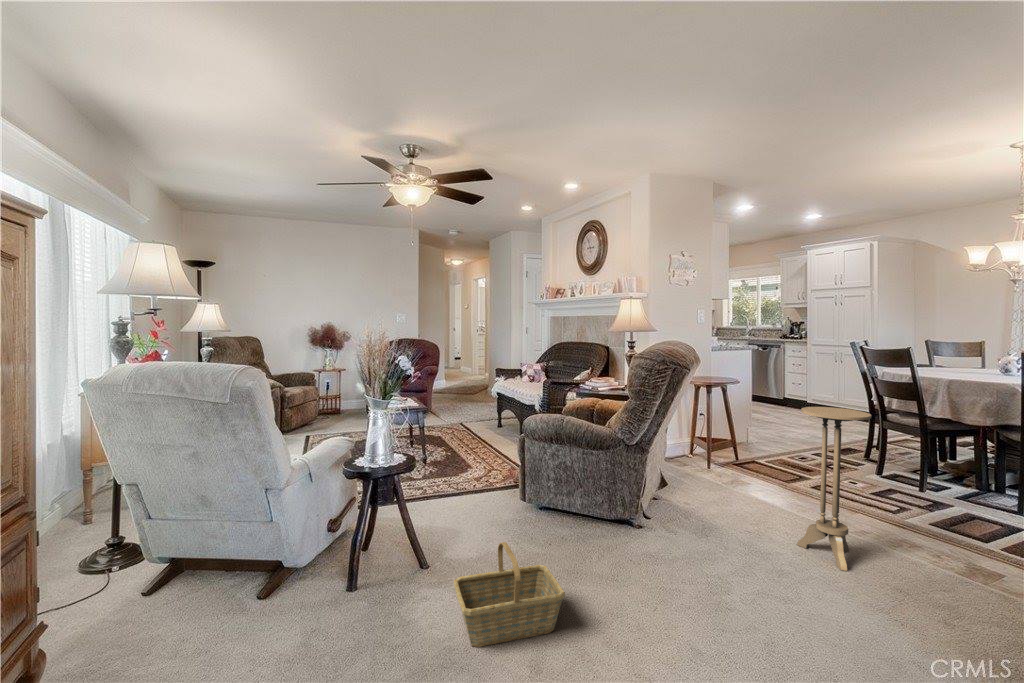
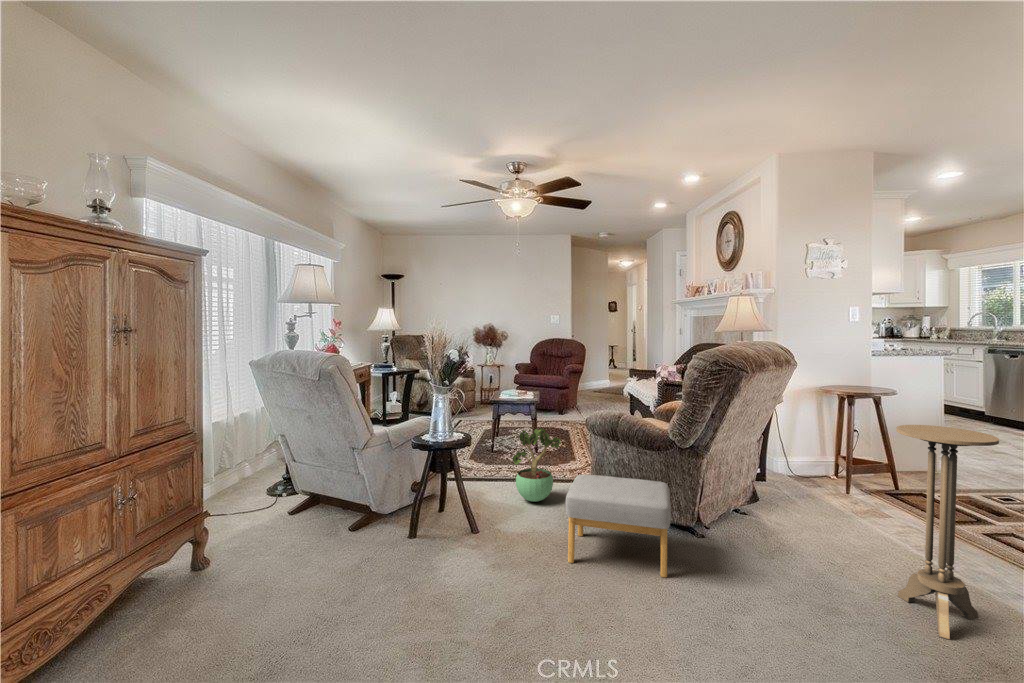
potted plant: none [443,437,493,519] -> present [512,427,561,502]
footstool: none [532,479,643,577] -> present [566,475,671,578]
basket: present [454,542,565,647] -> none [456,518,552,606]

